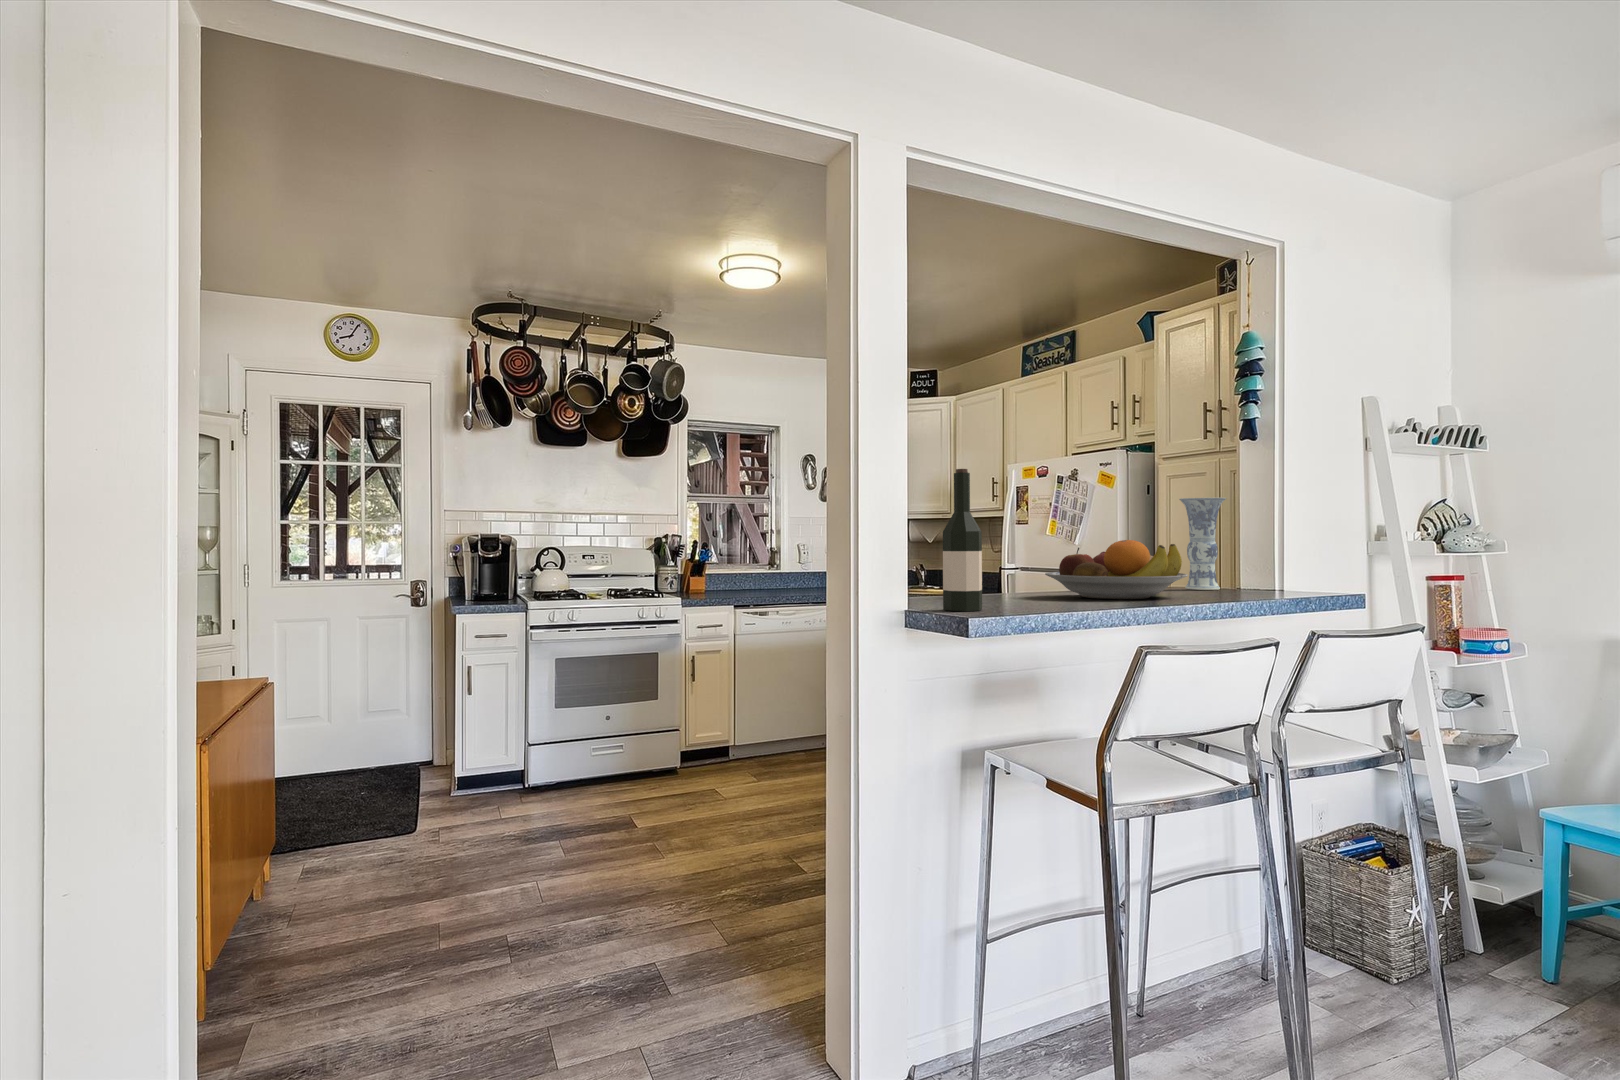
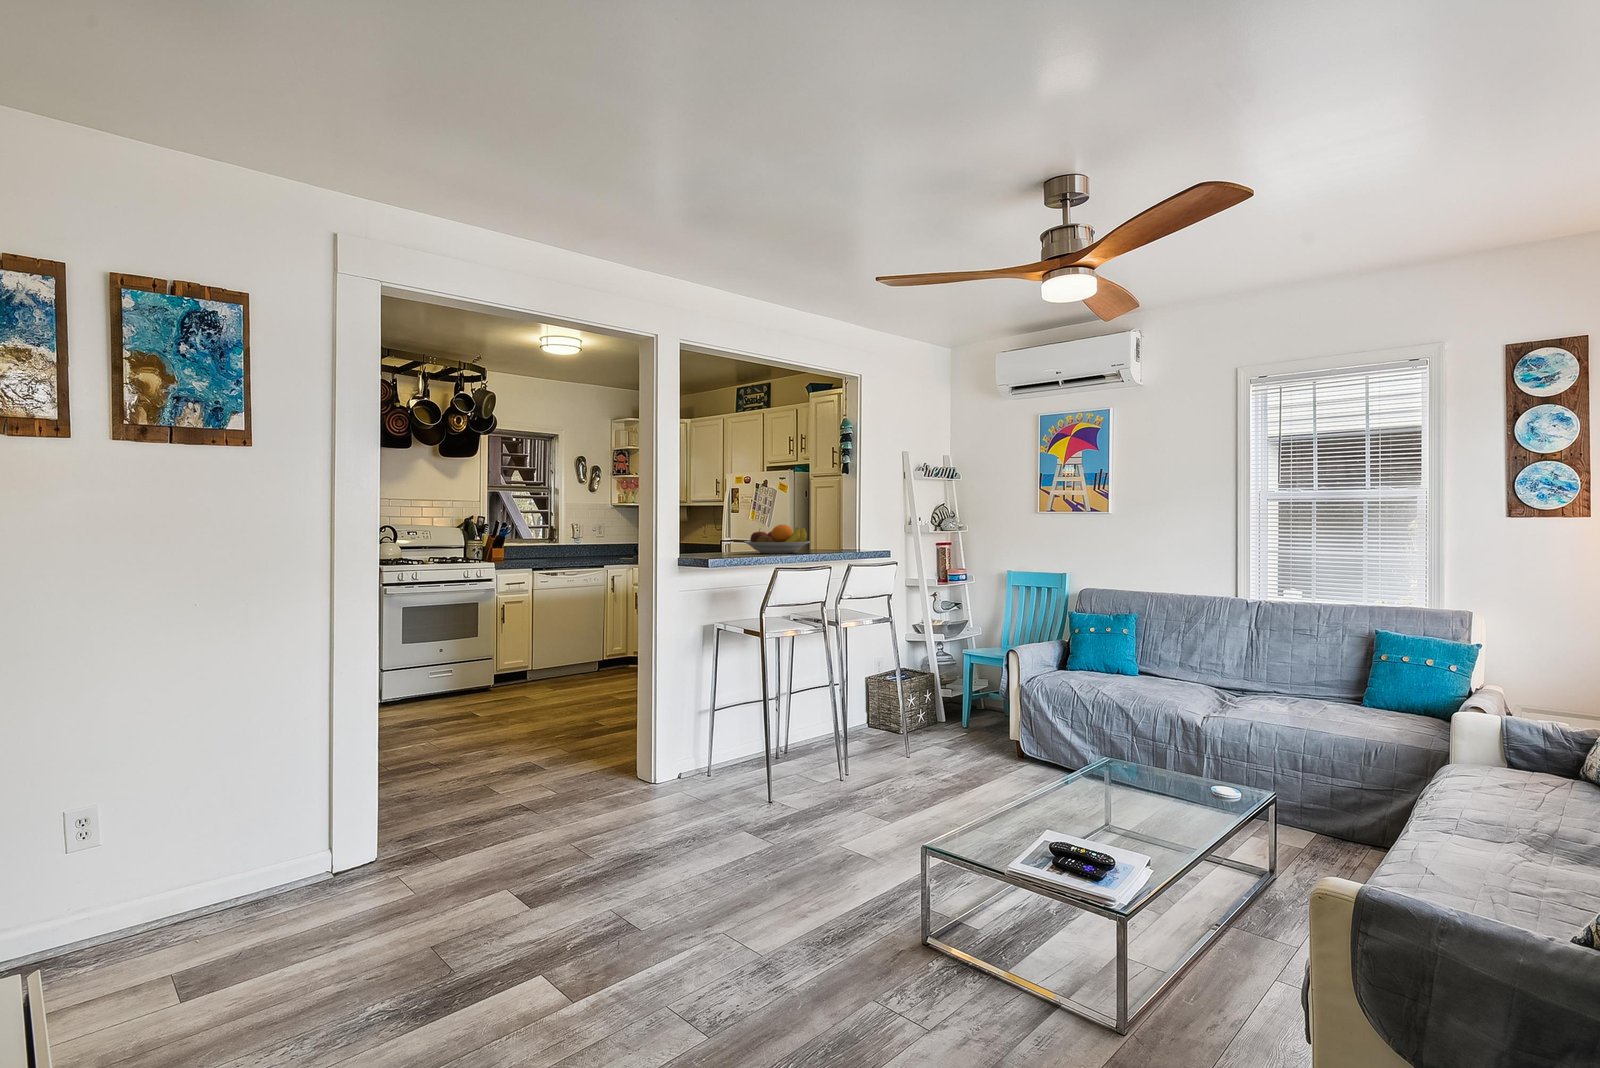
wine bottle: present [943,469,982,611] -> none [695,492,713,558]
vase: present [1179,498,1226,590] -> none [814,502,836,550]

